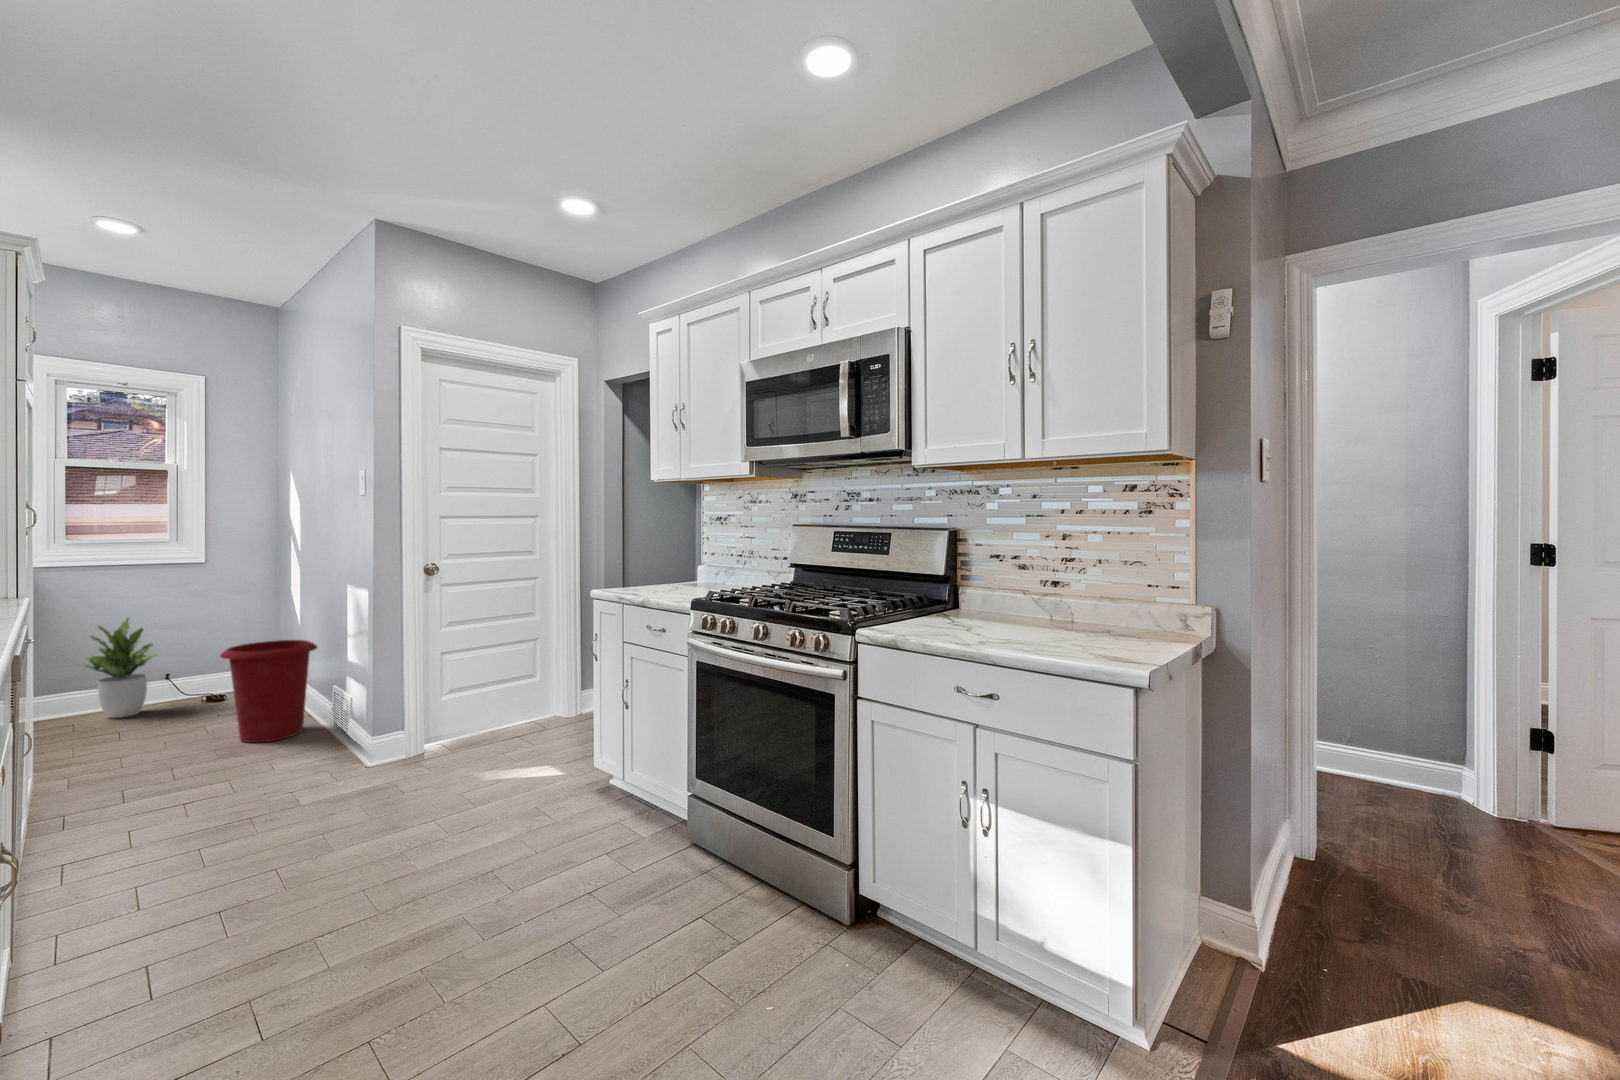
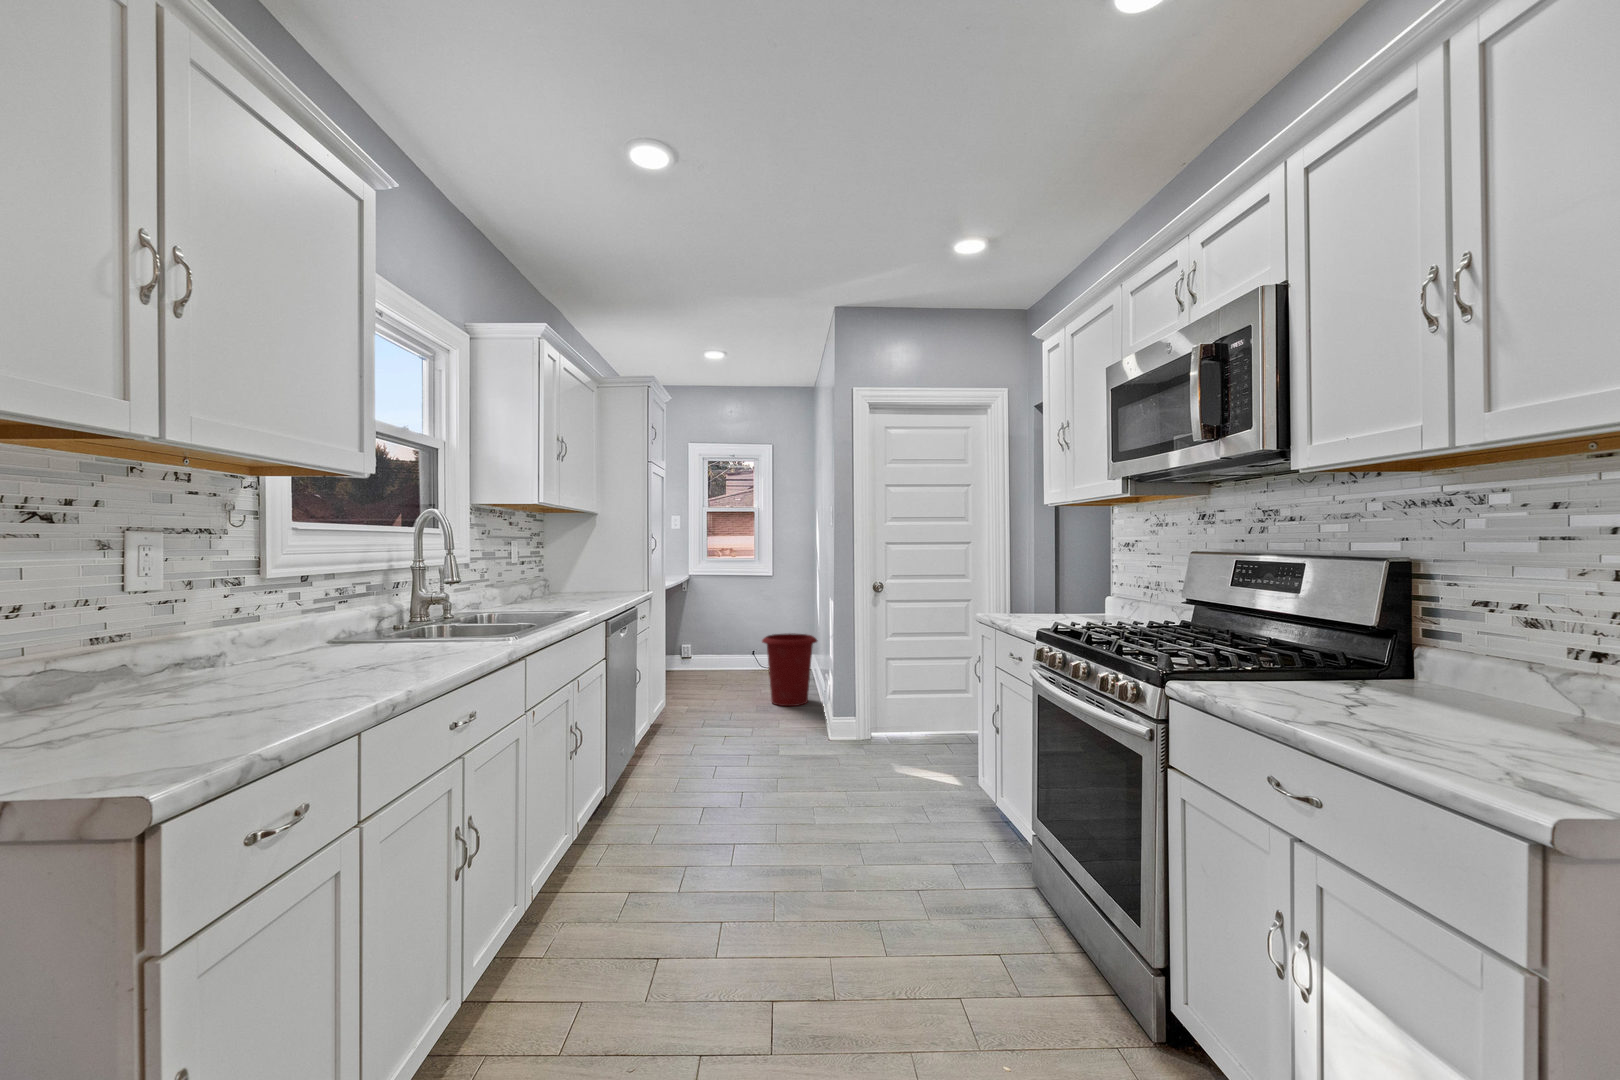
potted plant: present [78,618,158,718] -> none [708,609,750,675]

